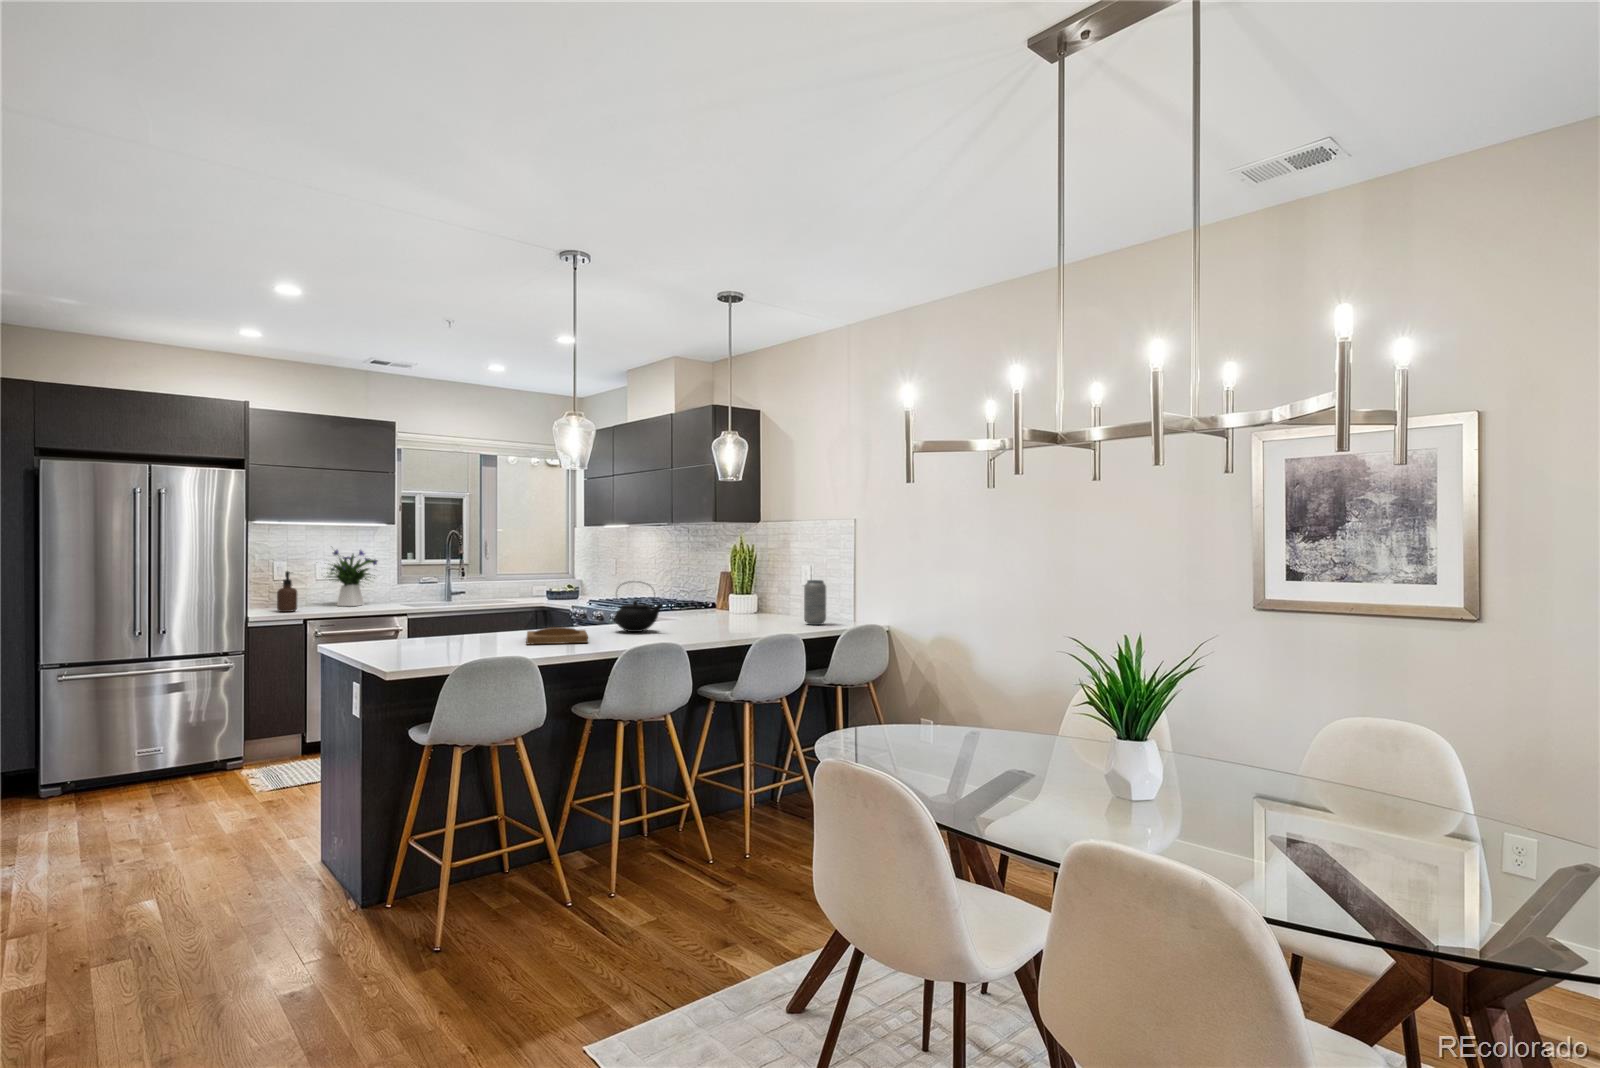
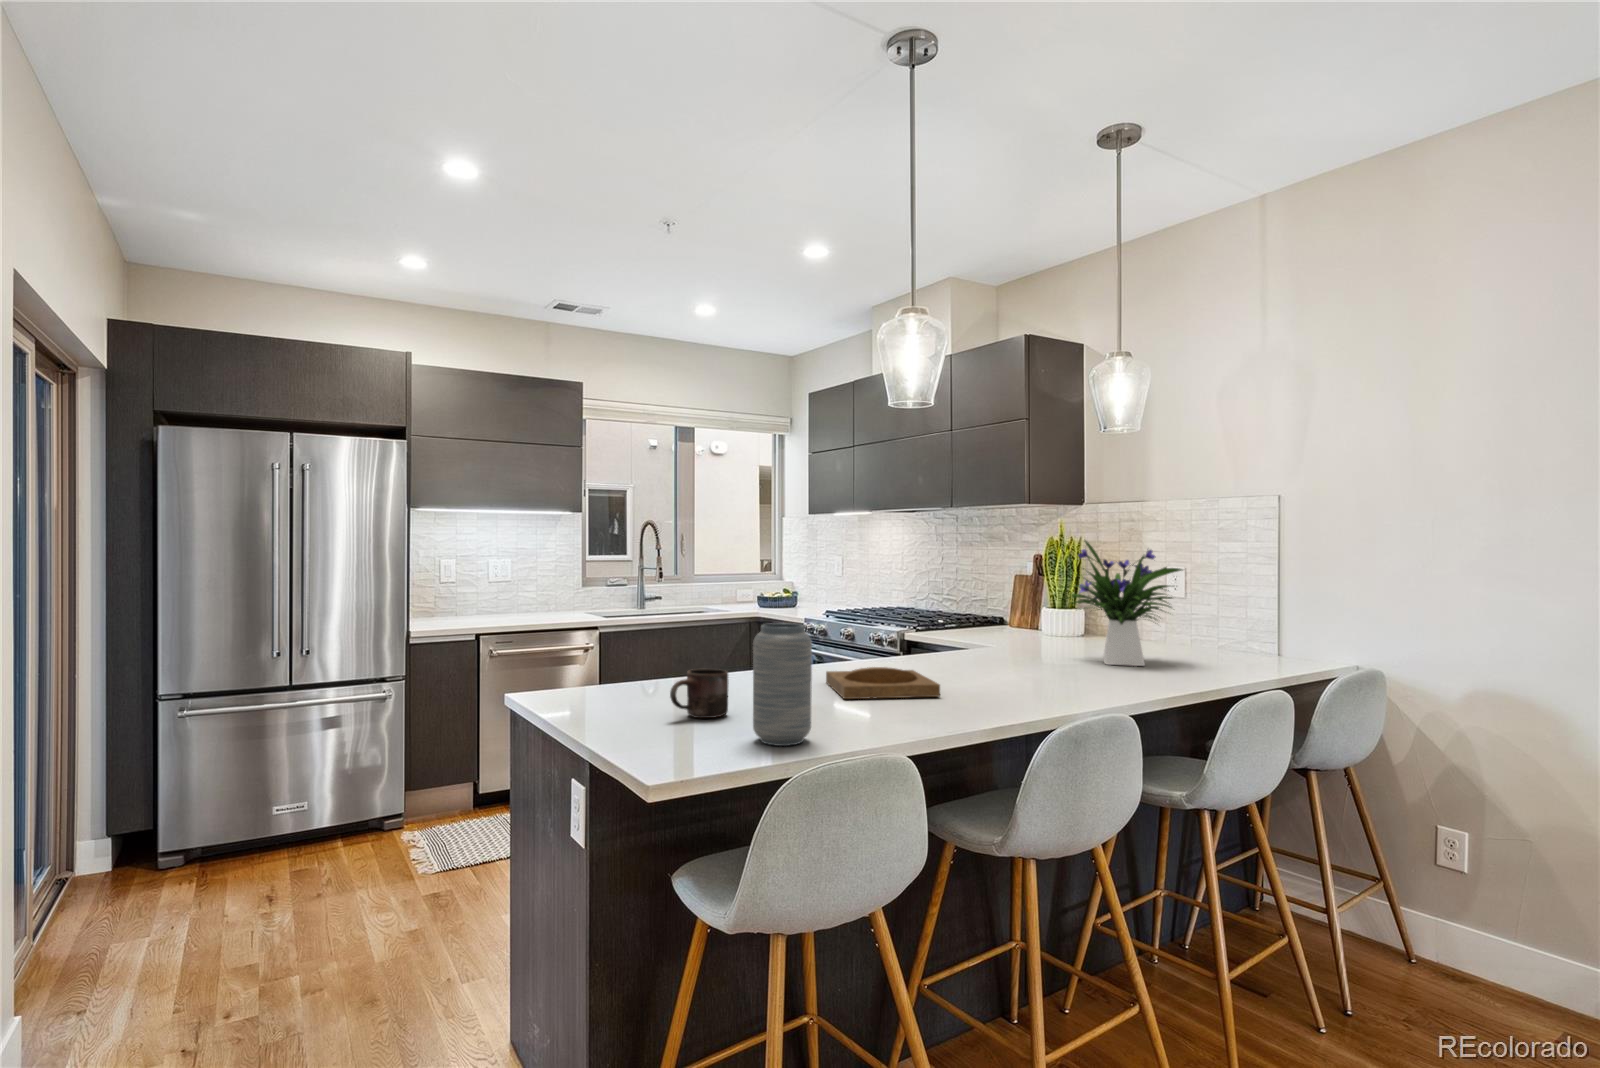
flower arrangement: present [327,550,377,606] -> present [1067,541,1182,666]
soap dispenser: present [277,571,297,612] -> none [445,572,469,624]
vase: present [804,580,826,625] -> present [753,623,812,746]
teapot: present [614,582,662,632] -> none [942,592,1024,672]
mug: none [406,626,445,653] -> present [670,669,729,718]

